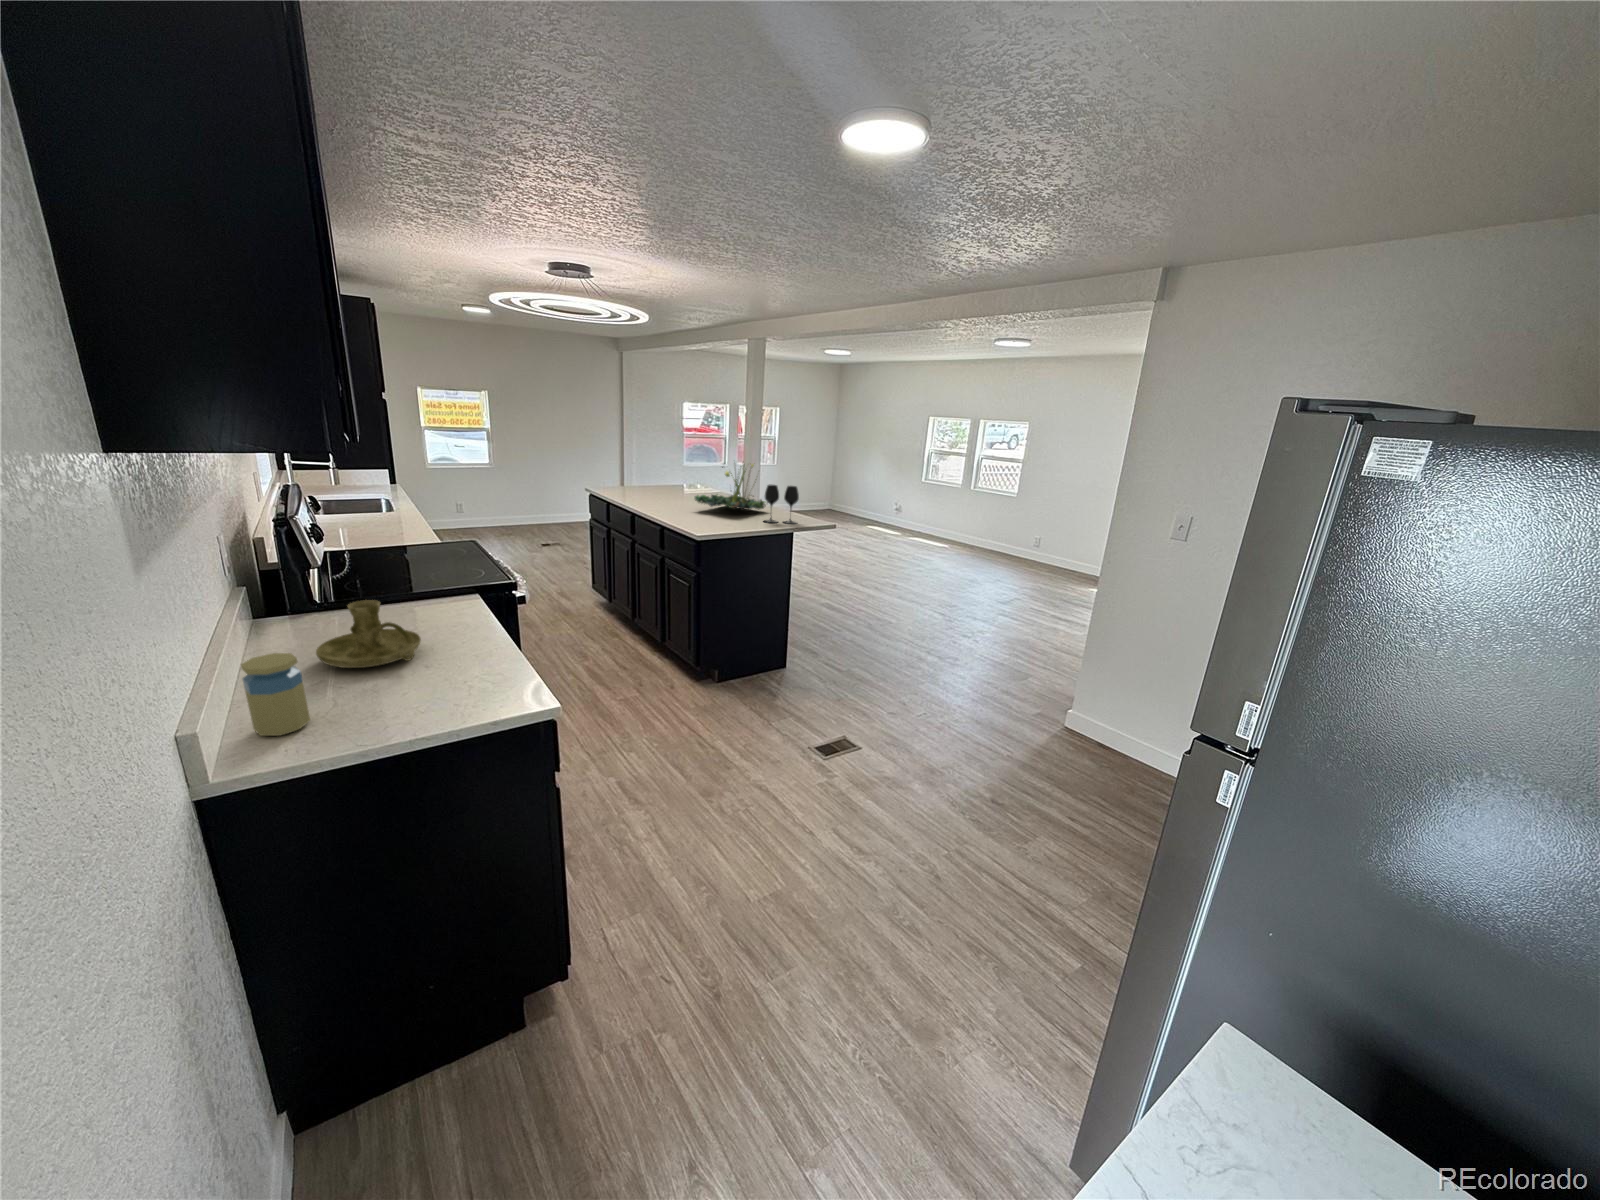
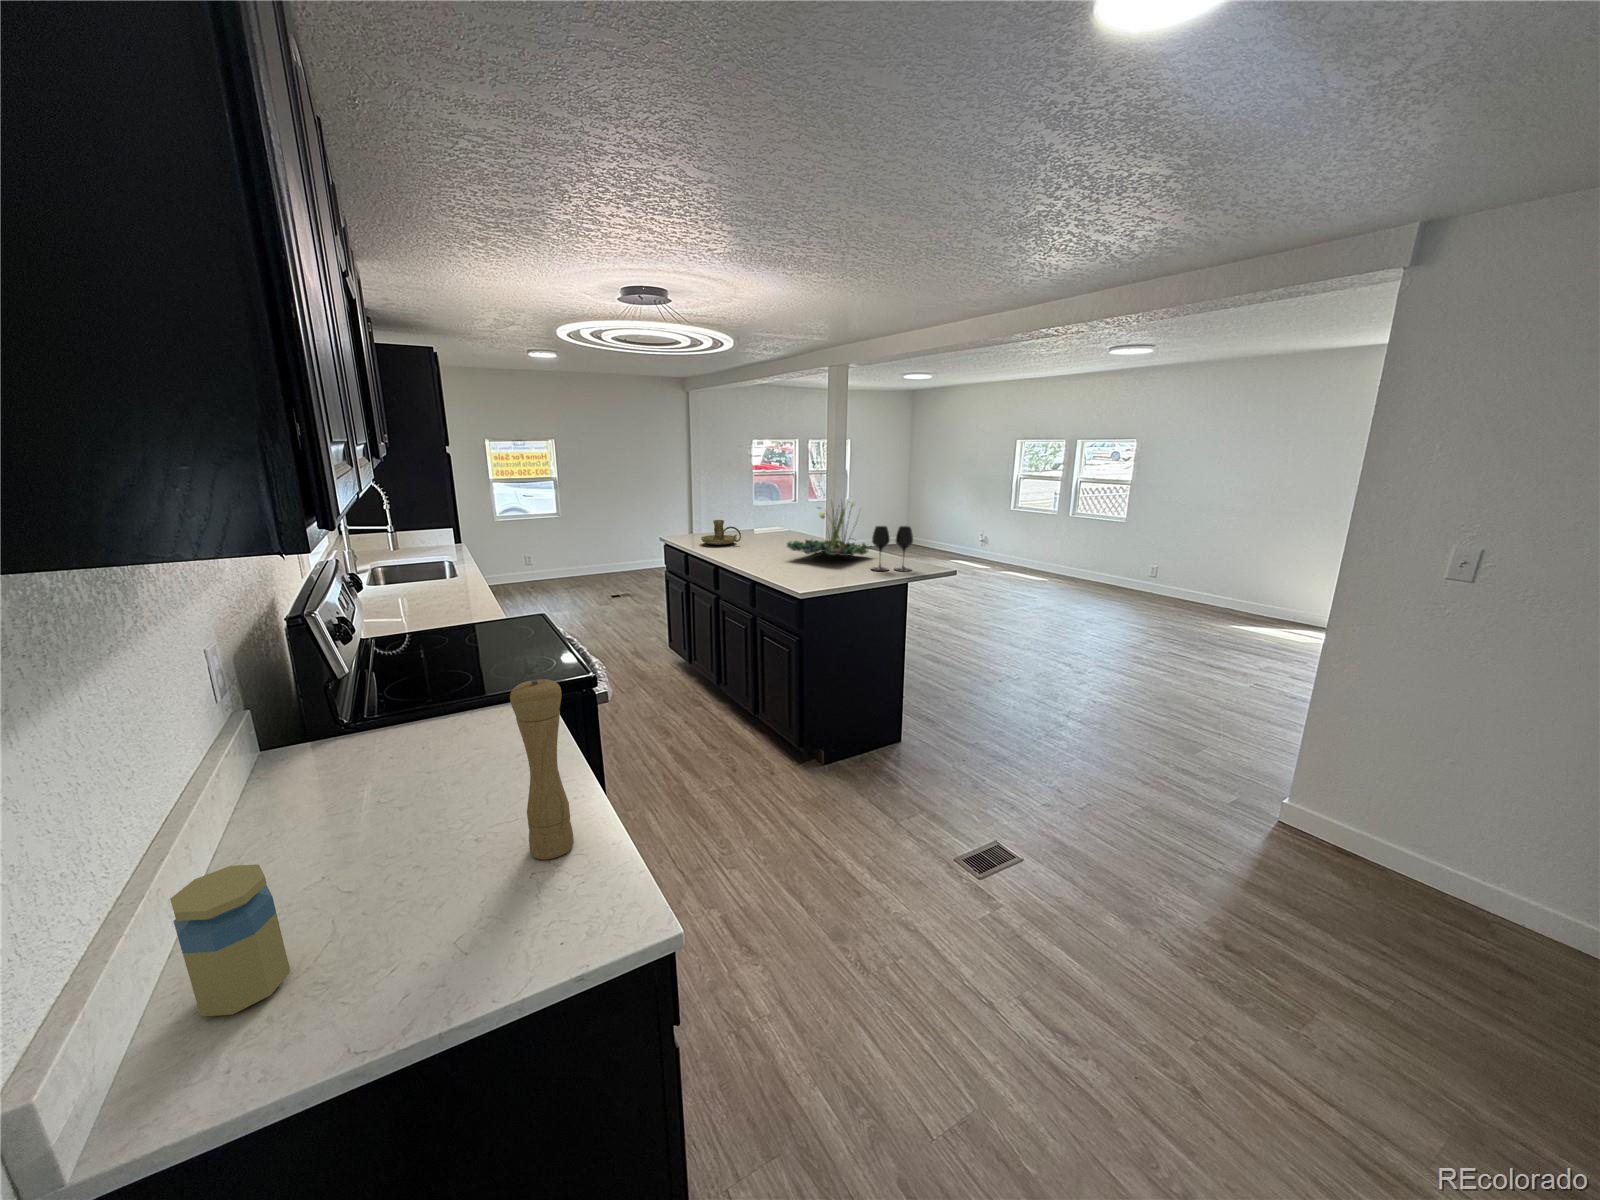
pepper mill: none [450,559,493,679] -> present [510,679,574,859]
candle holder: present [316,600,421,668] -> present [701,520,741,545]

